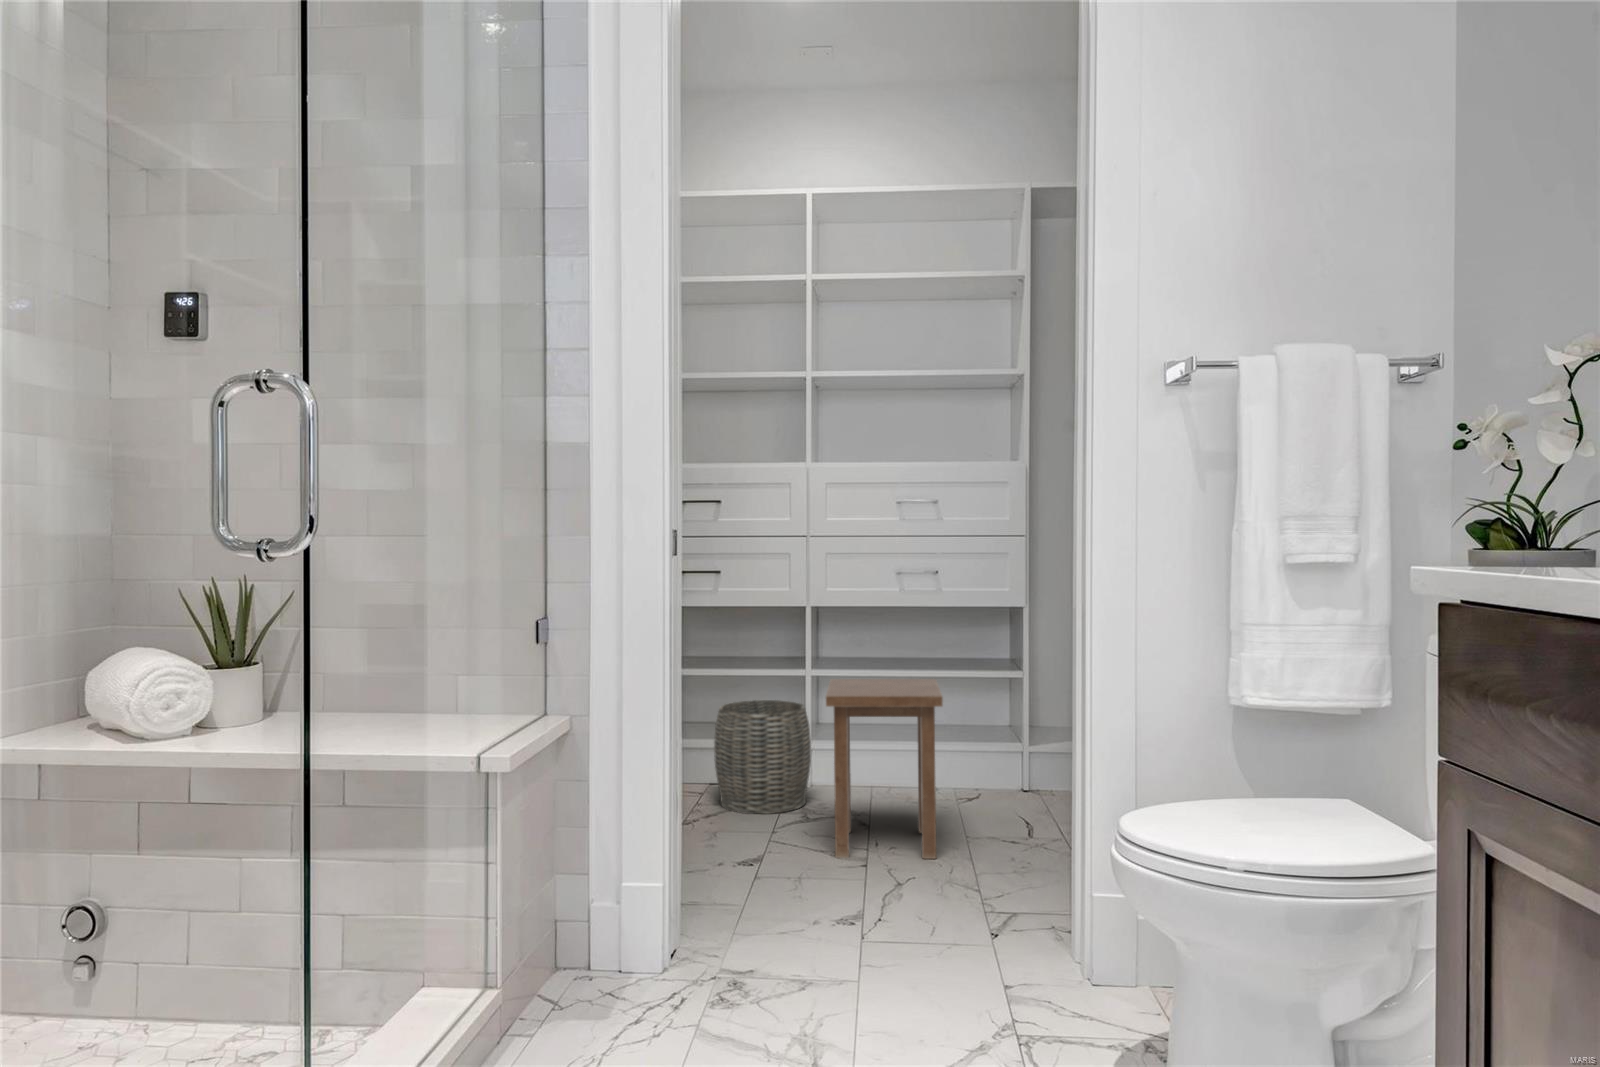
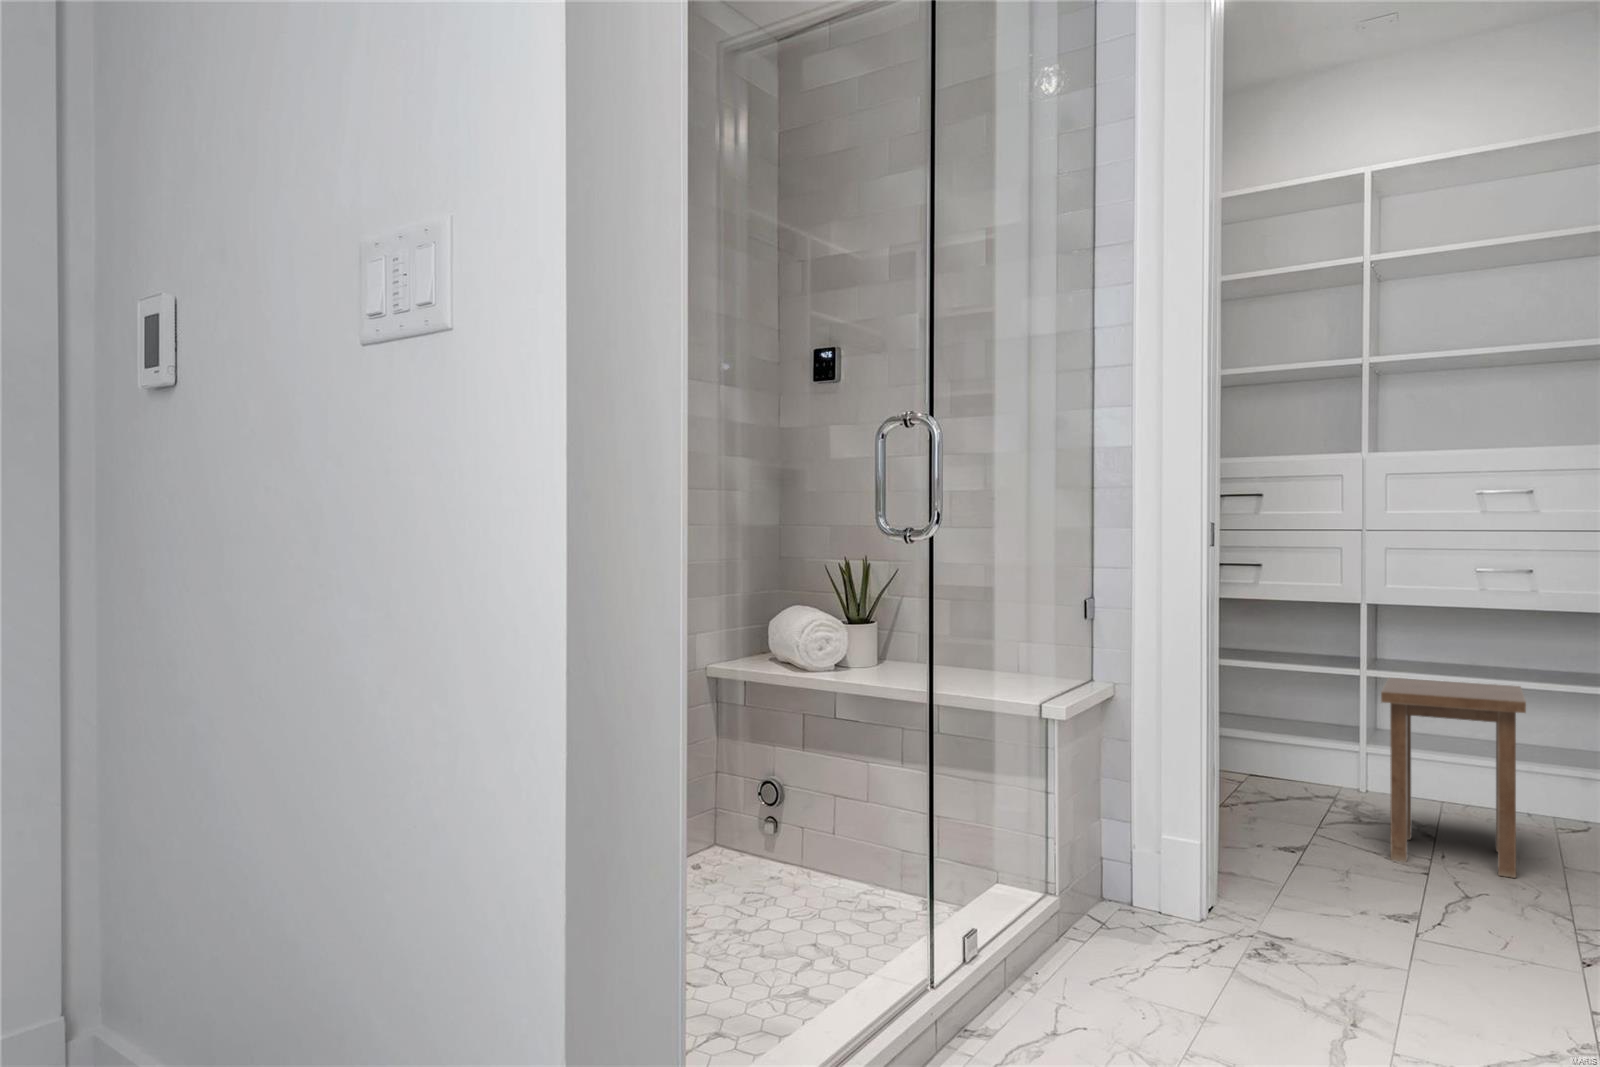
woven basket: present [714,700,811,814] -> none [1257,697,1365,812]

